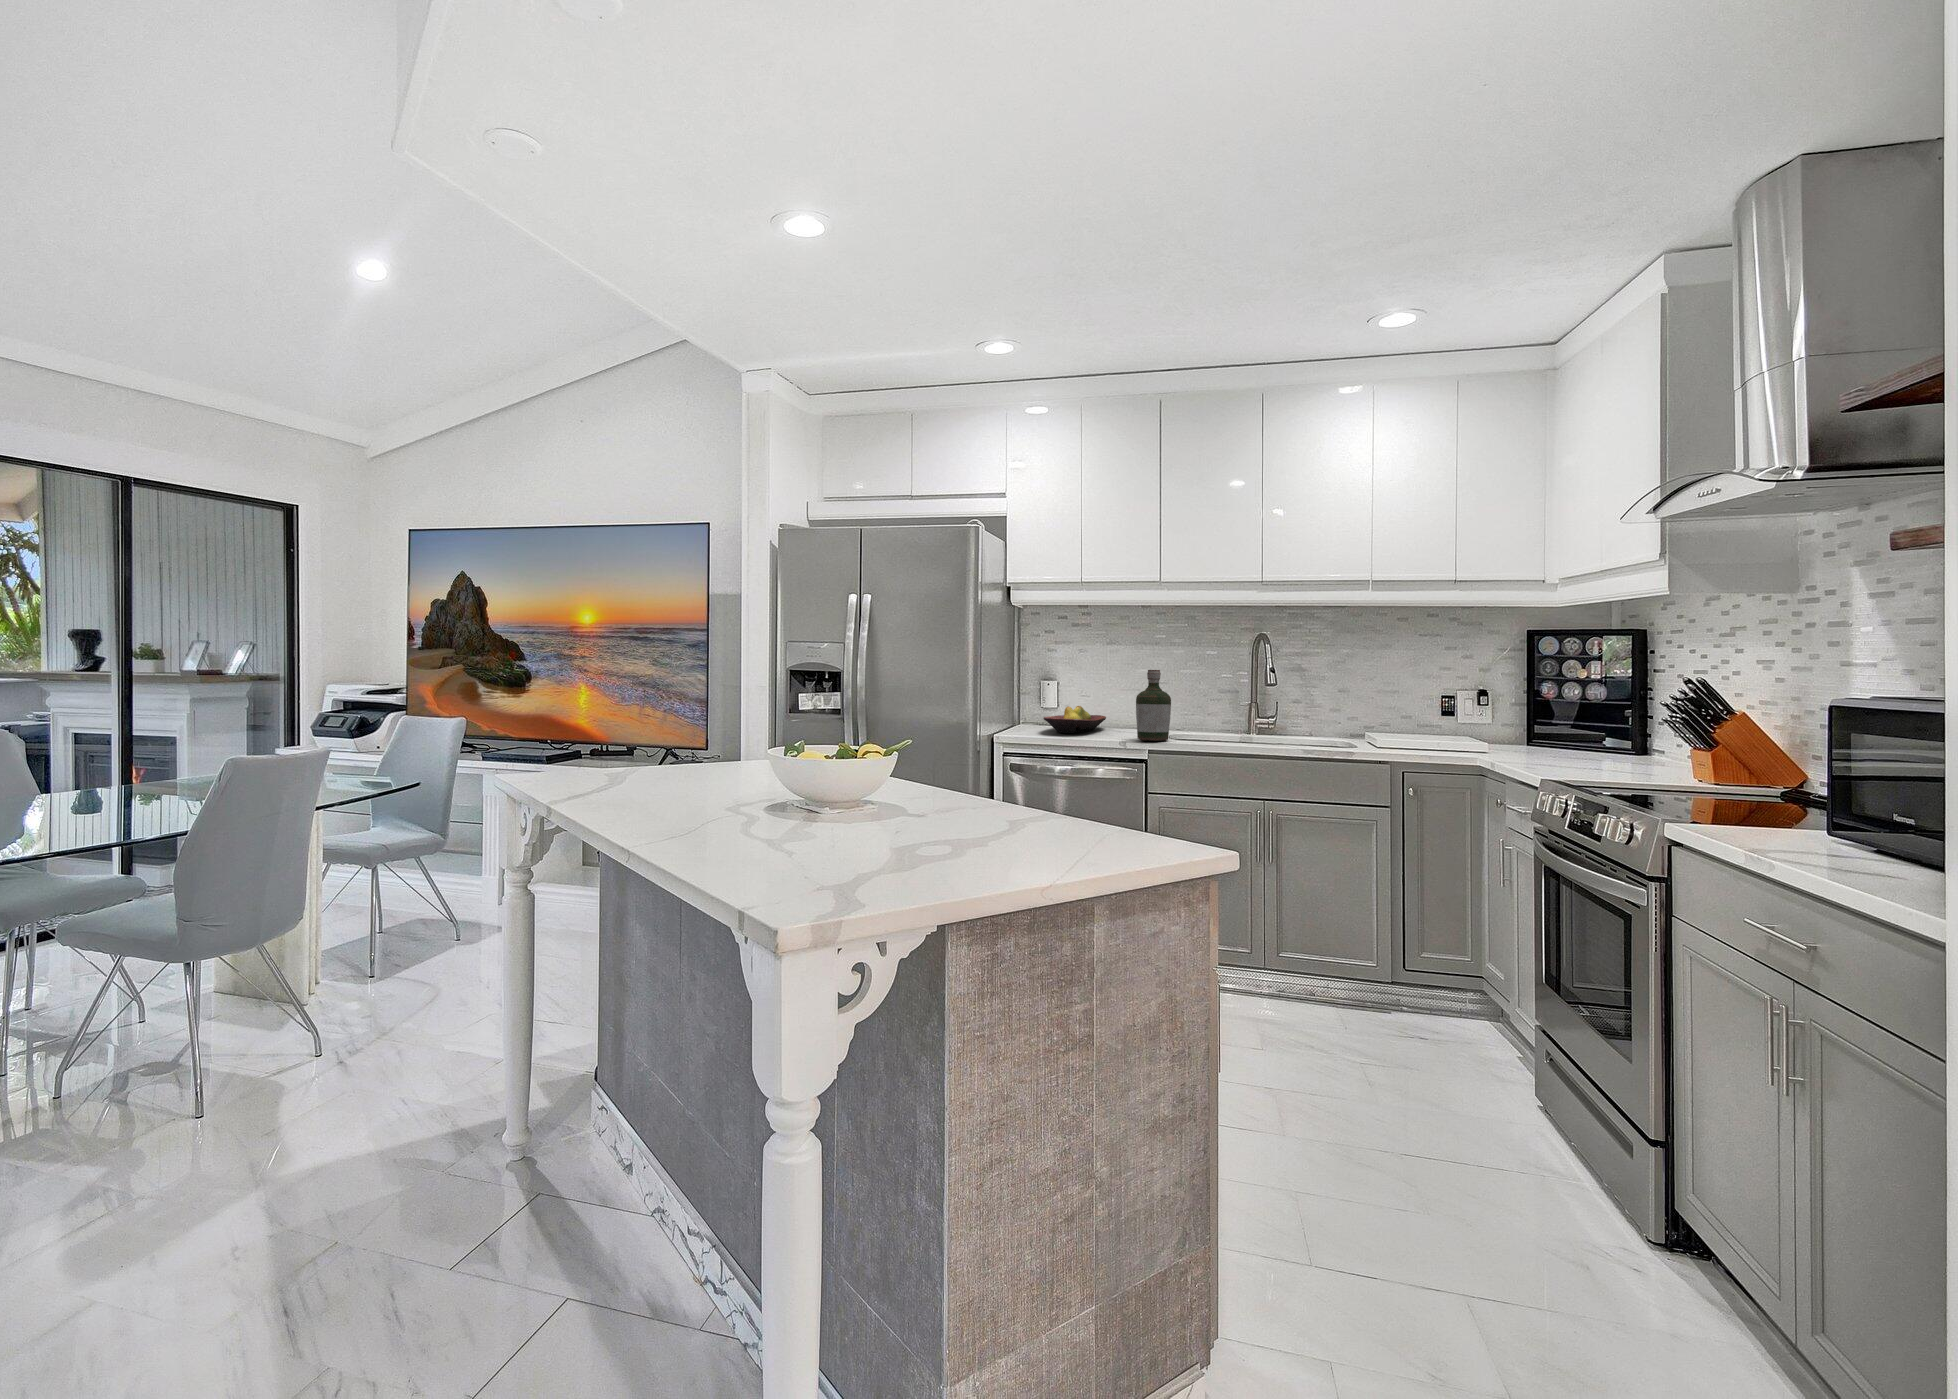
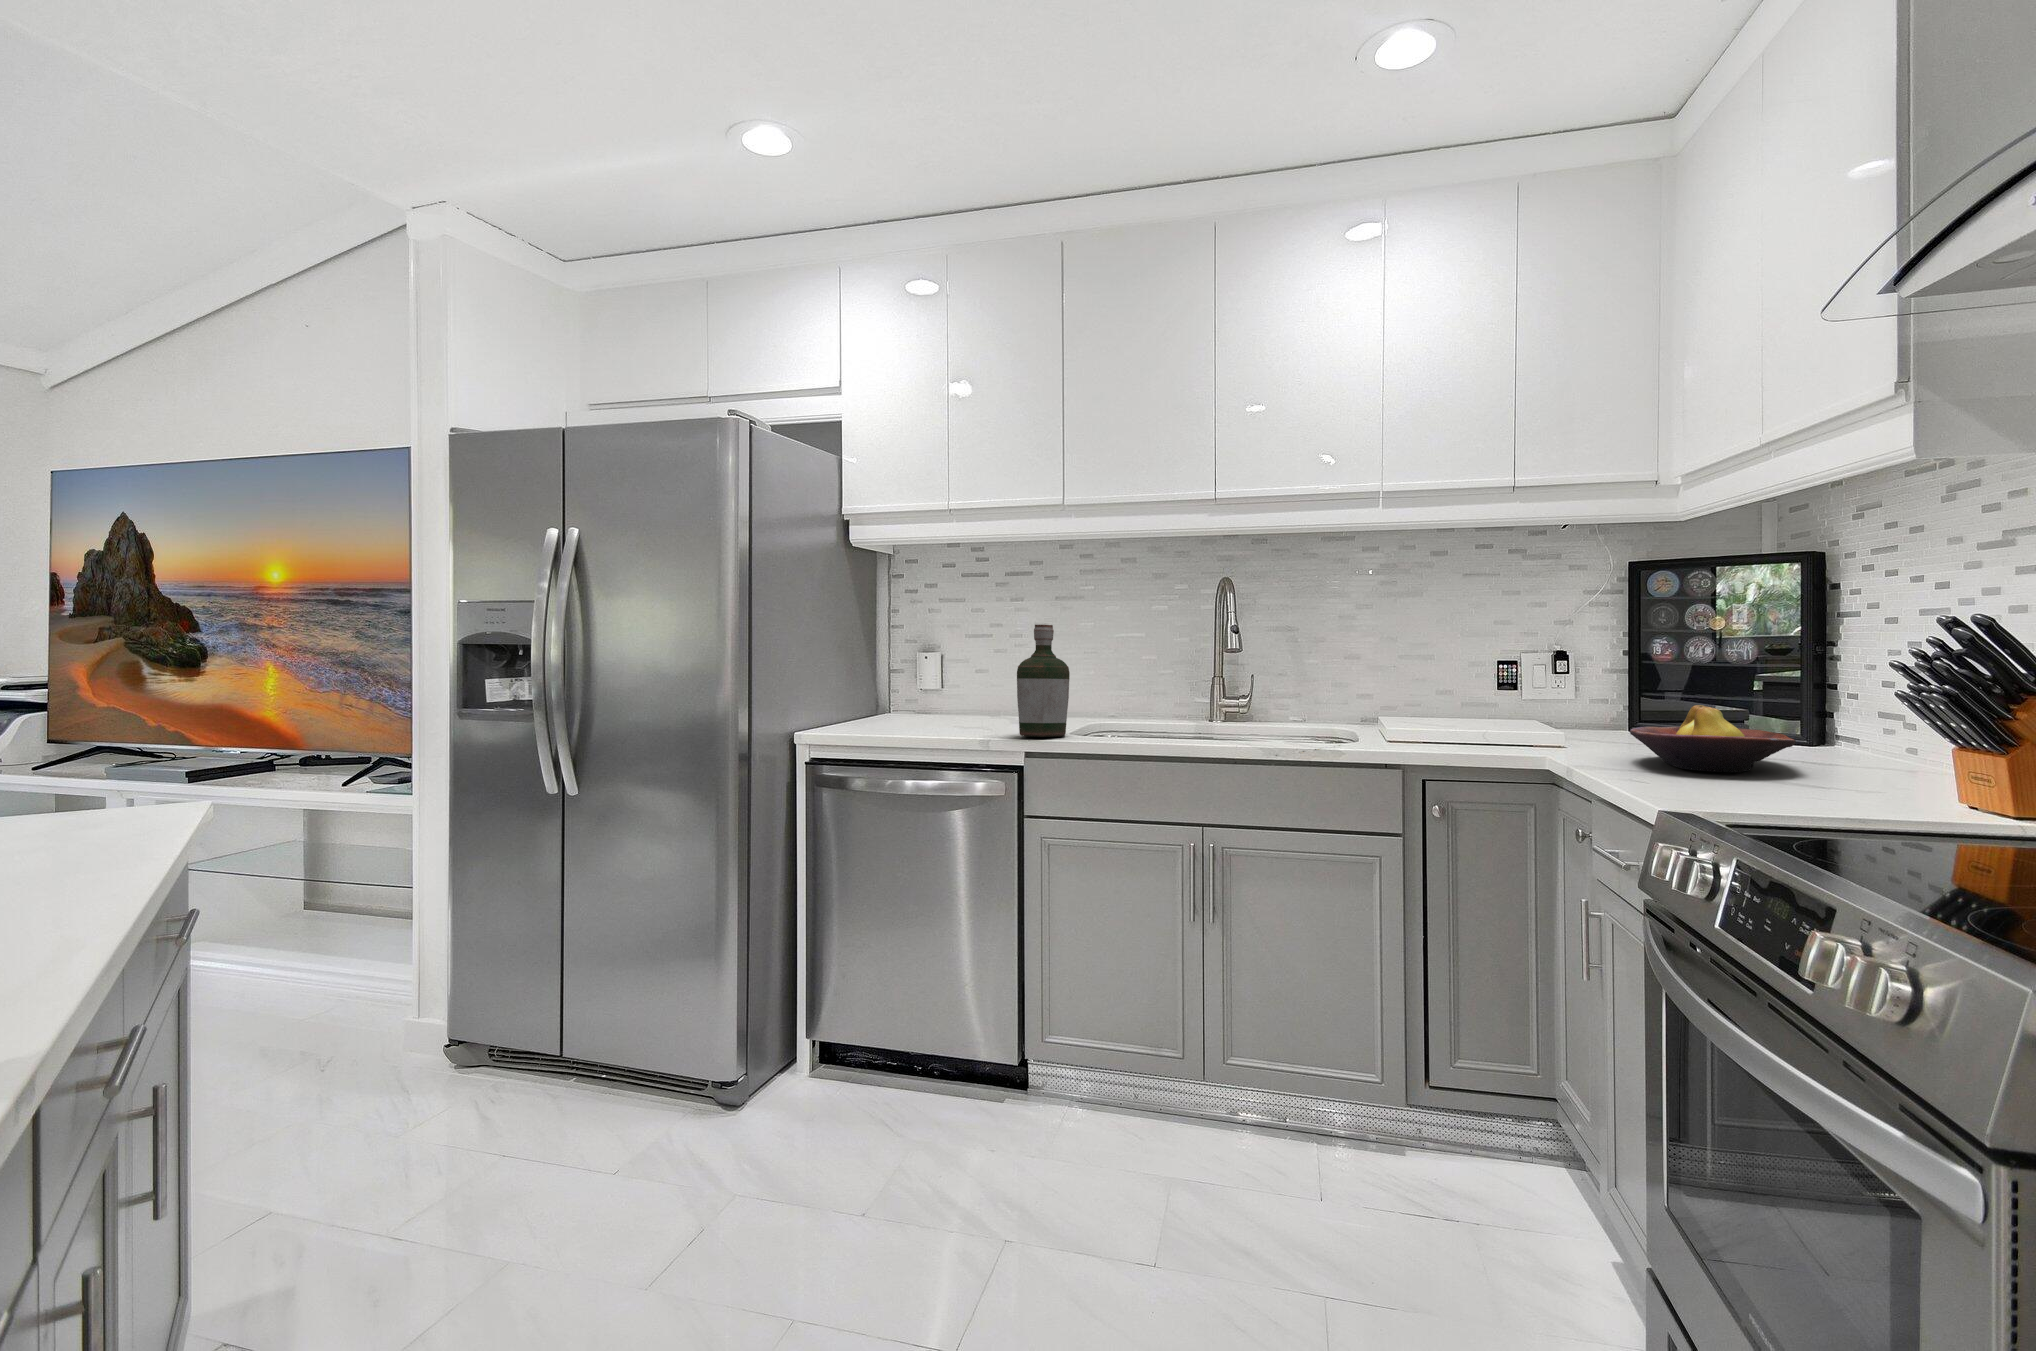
fruit bowl: present [1043,706,1106,733] -> present [1630,705,1796,772]

